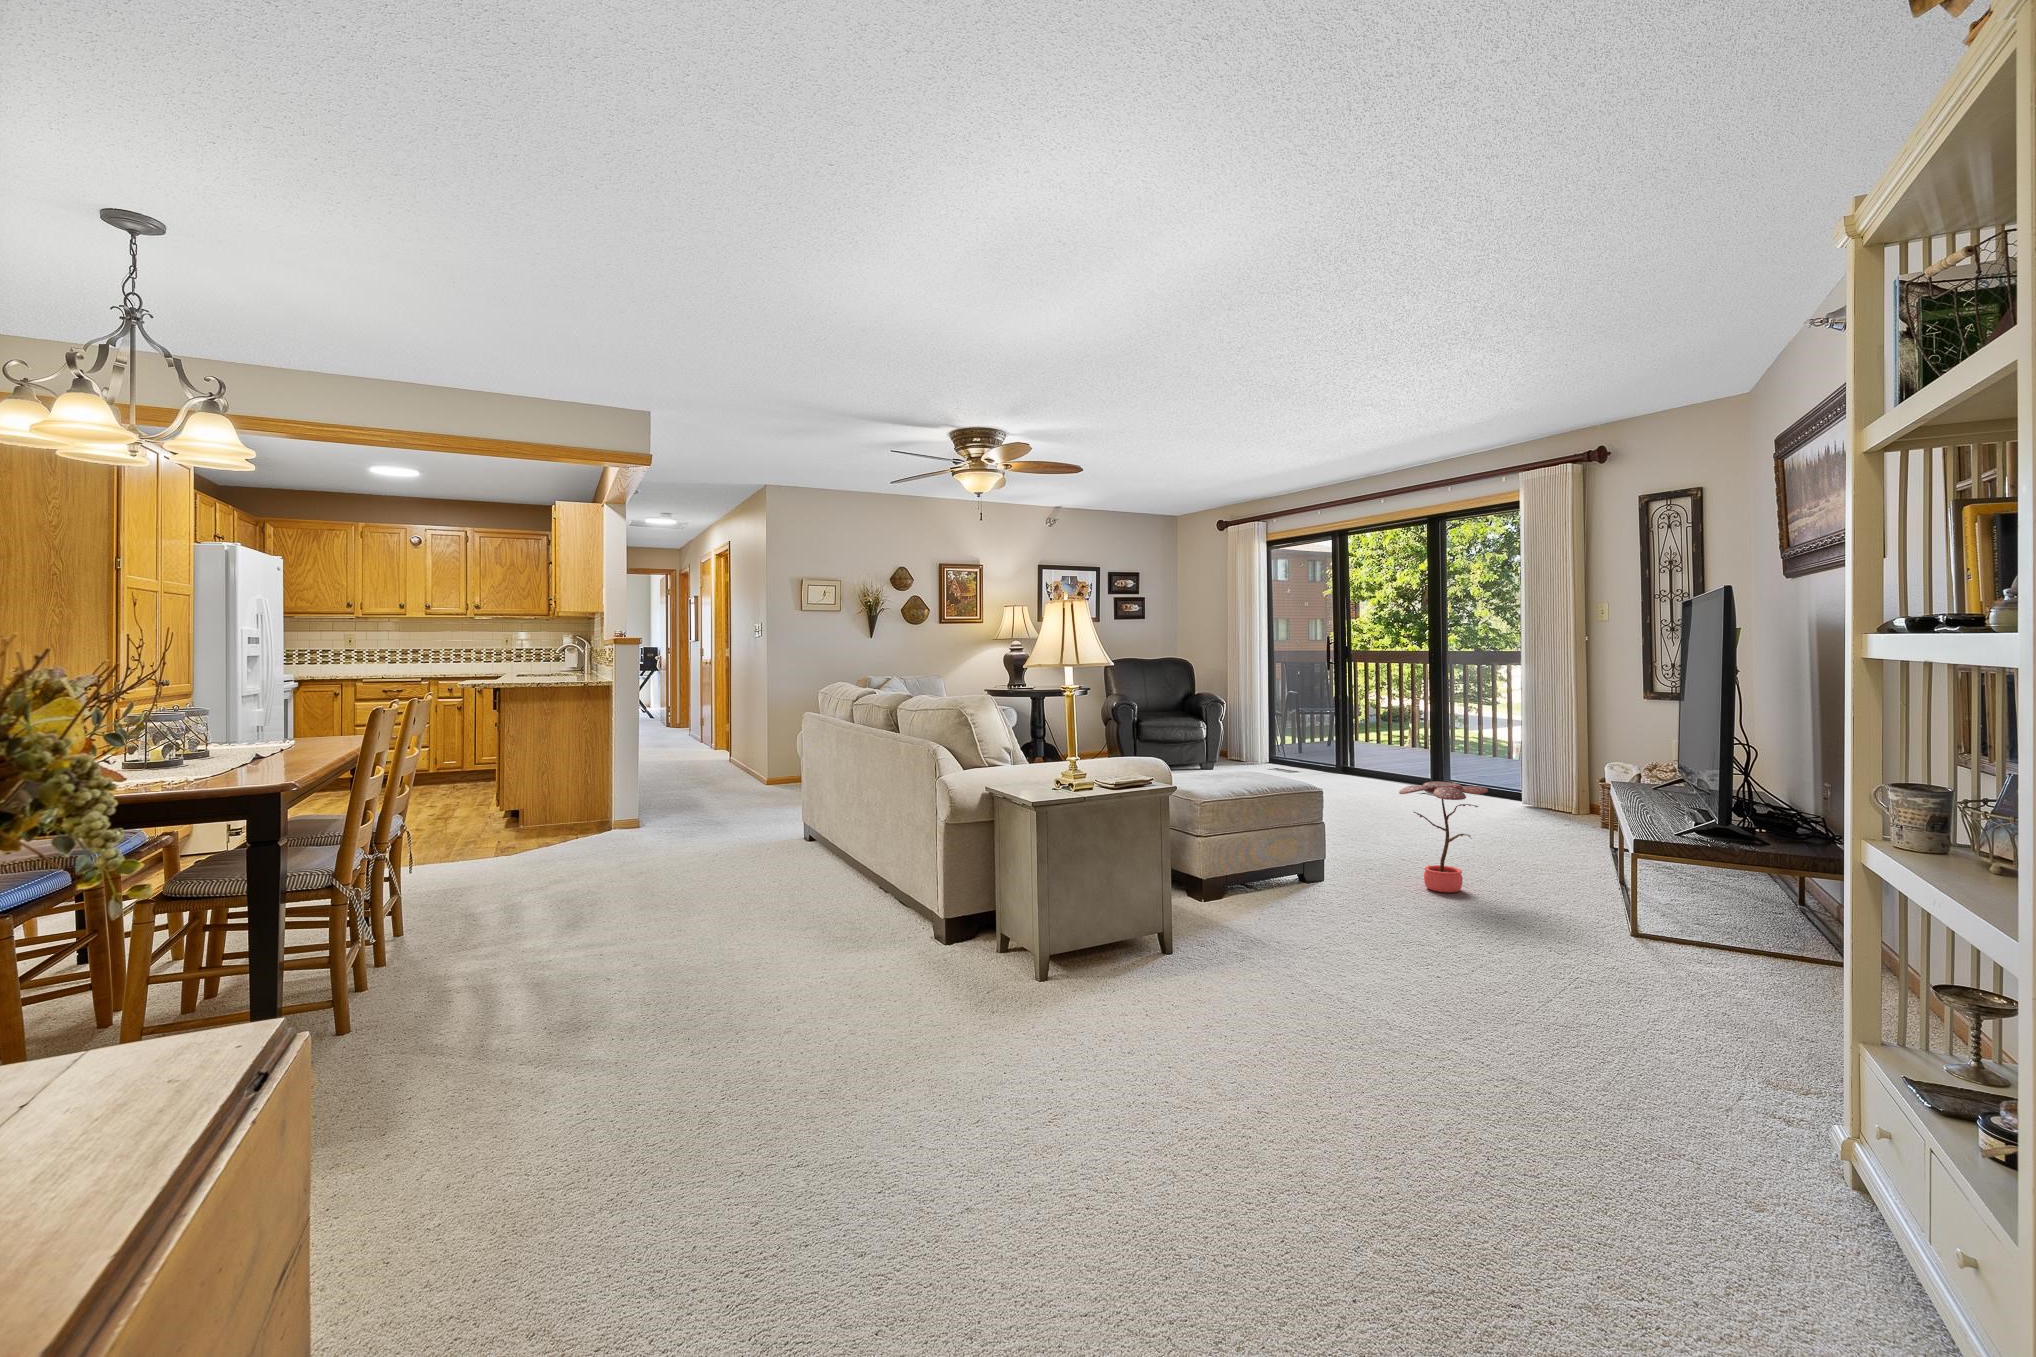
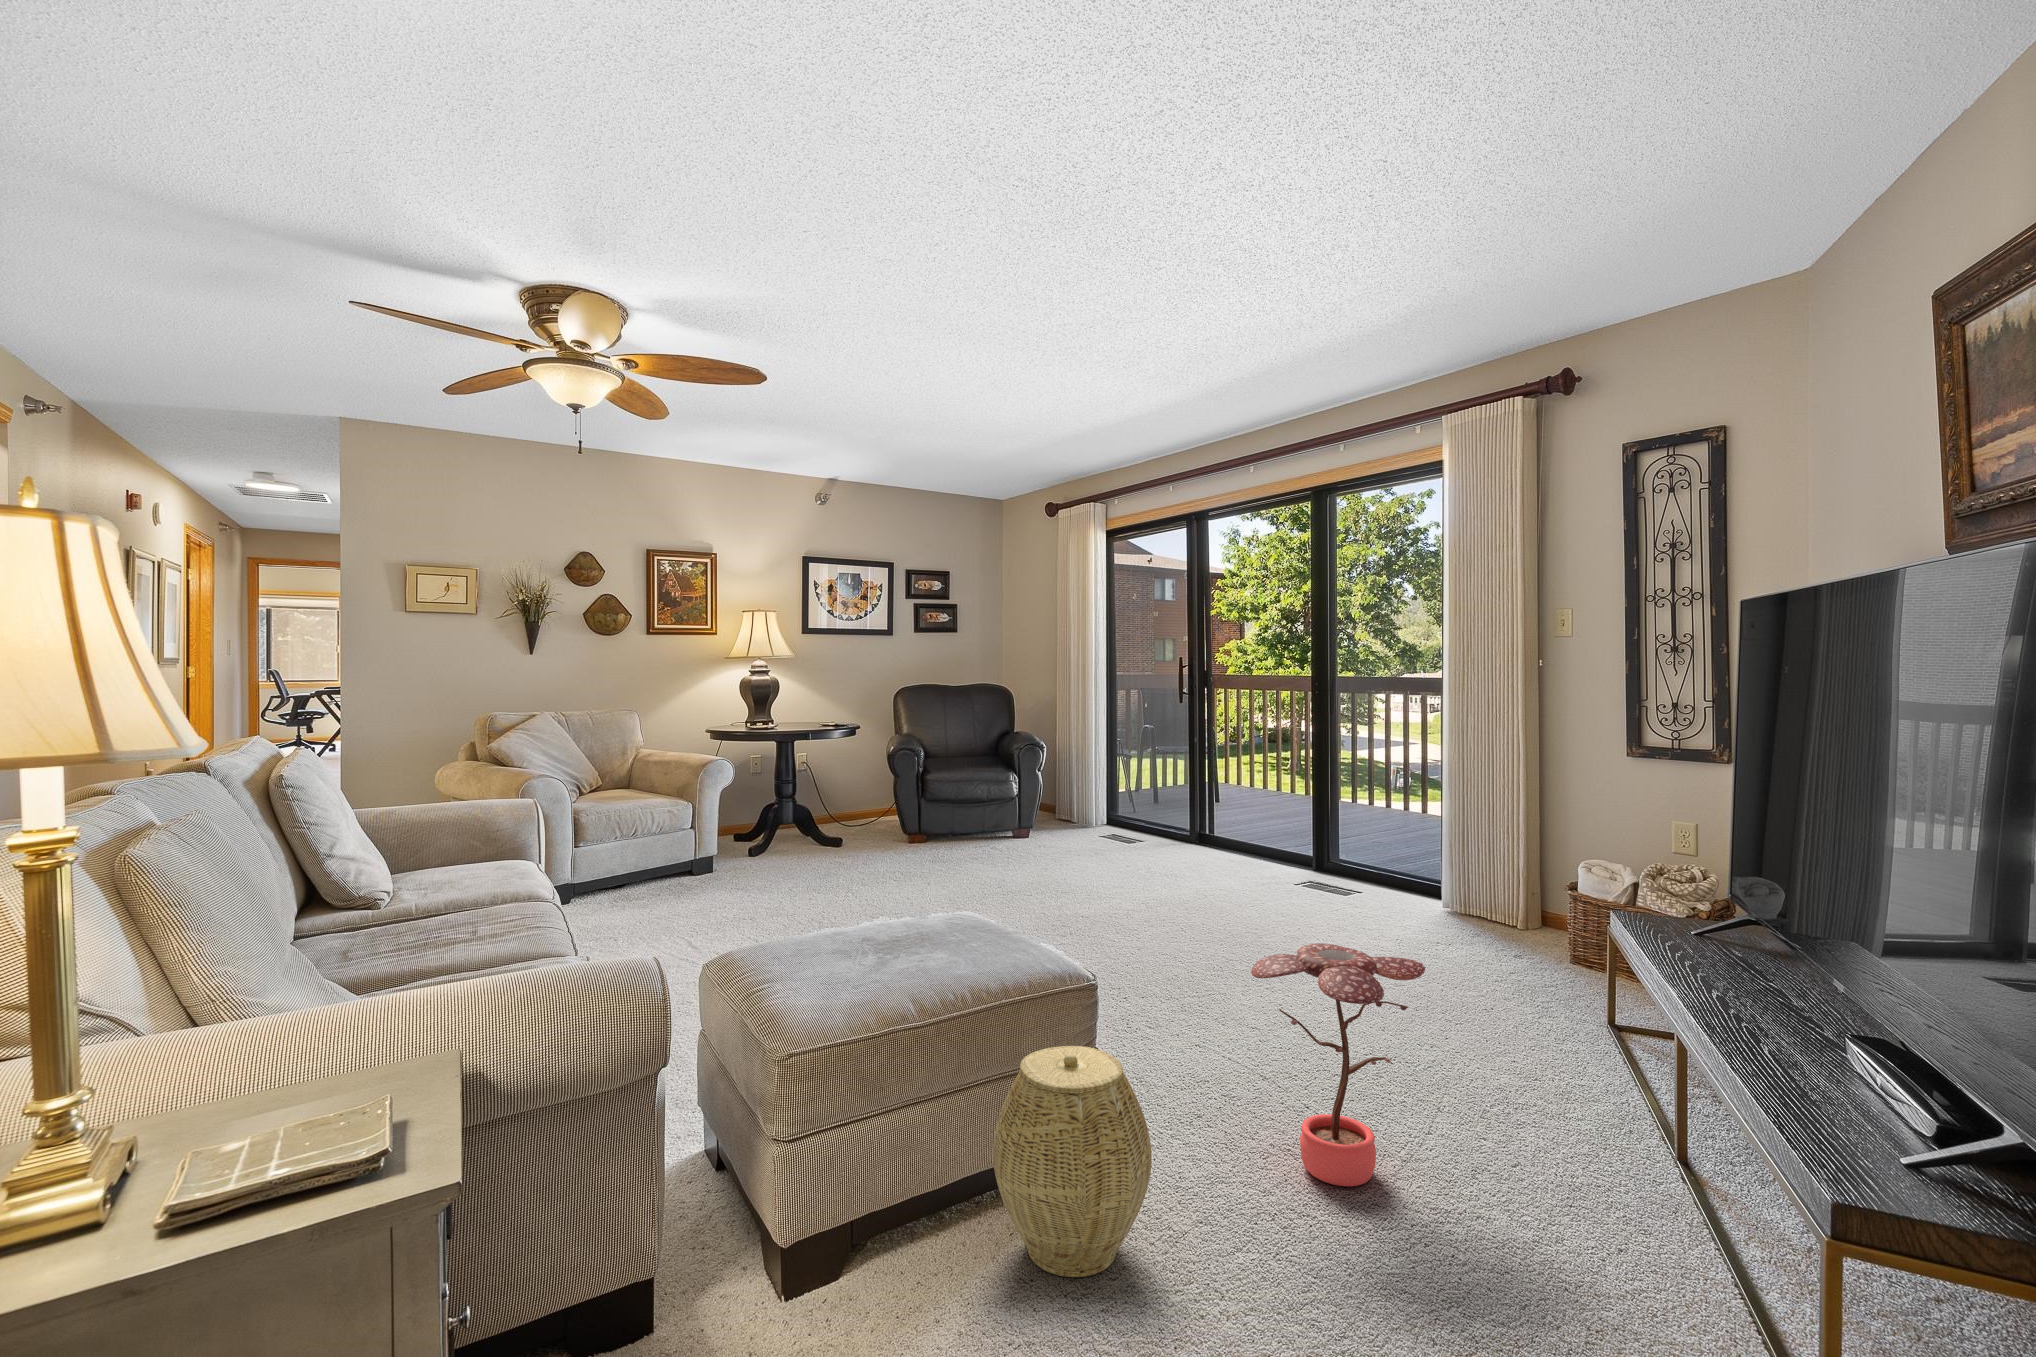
woven basket: none [1282,817,1357,909] -> present [993,1046,1152,1277]

